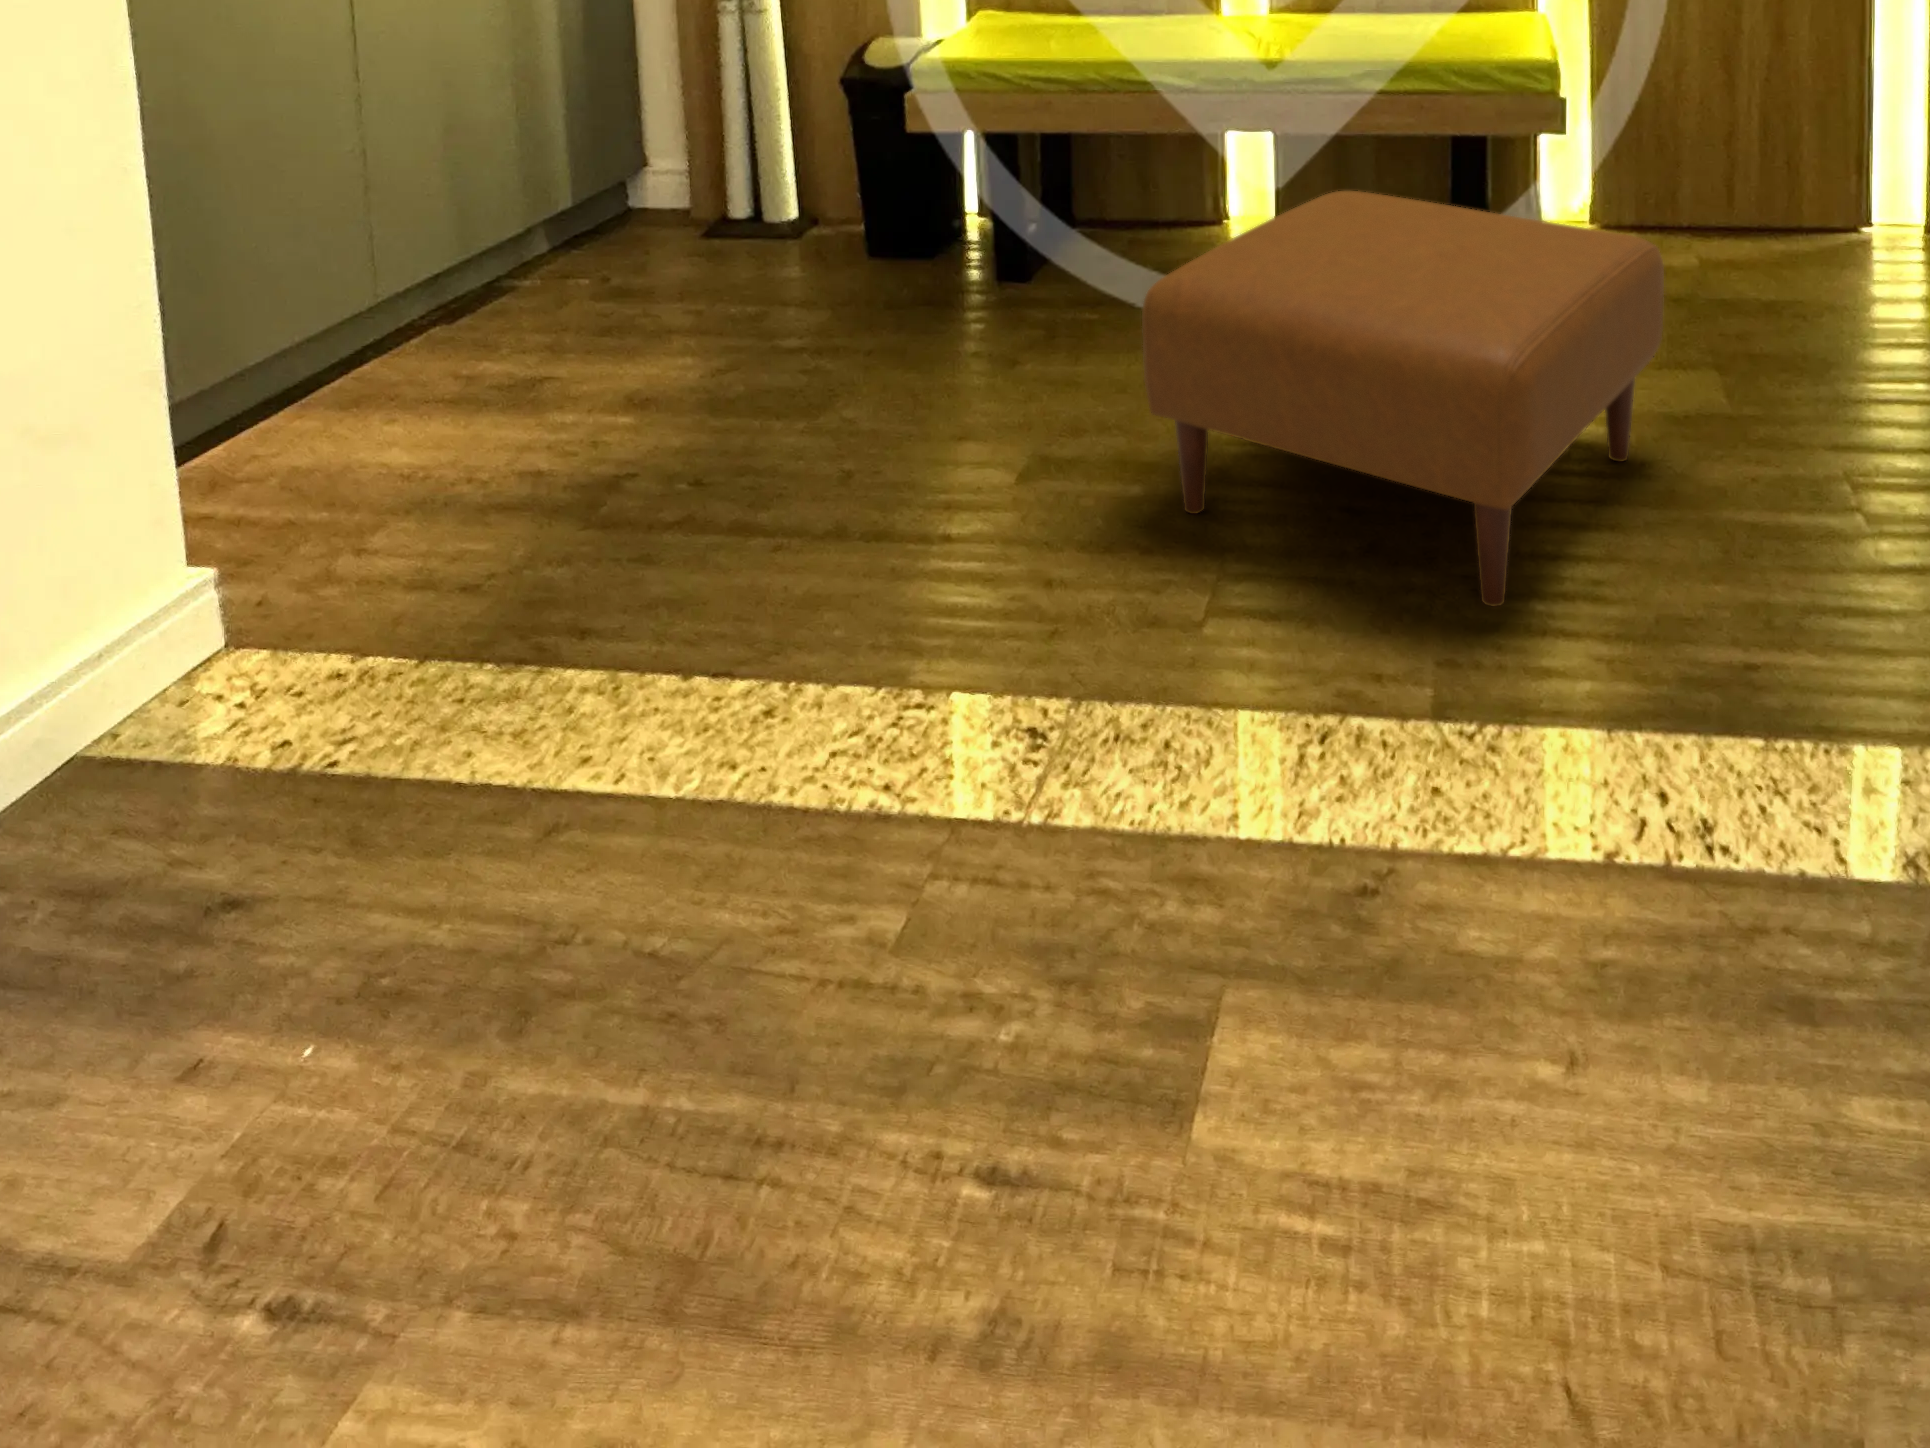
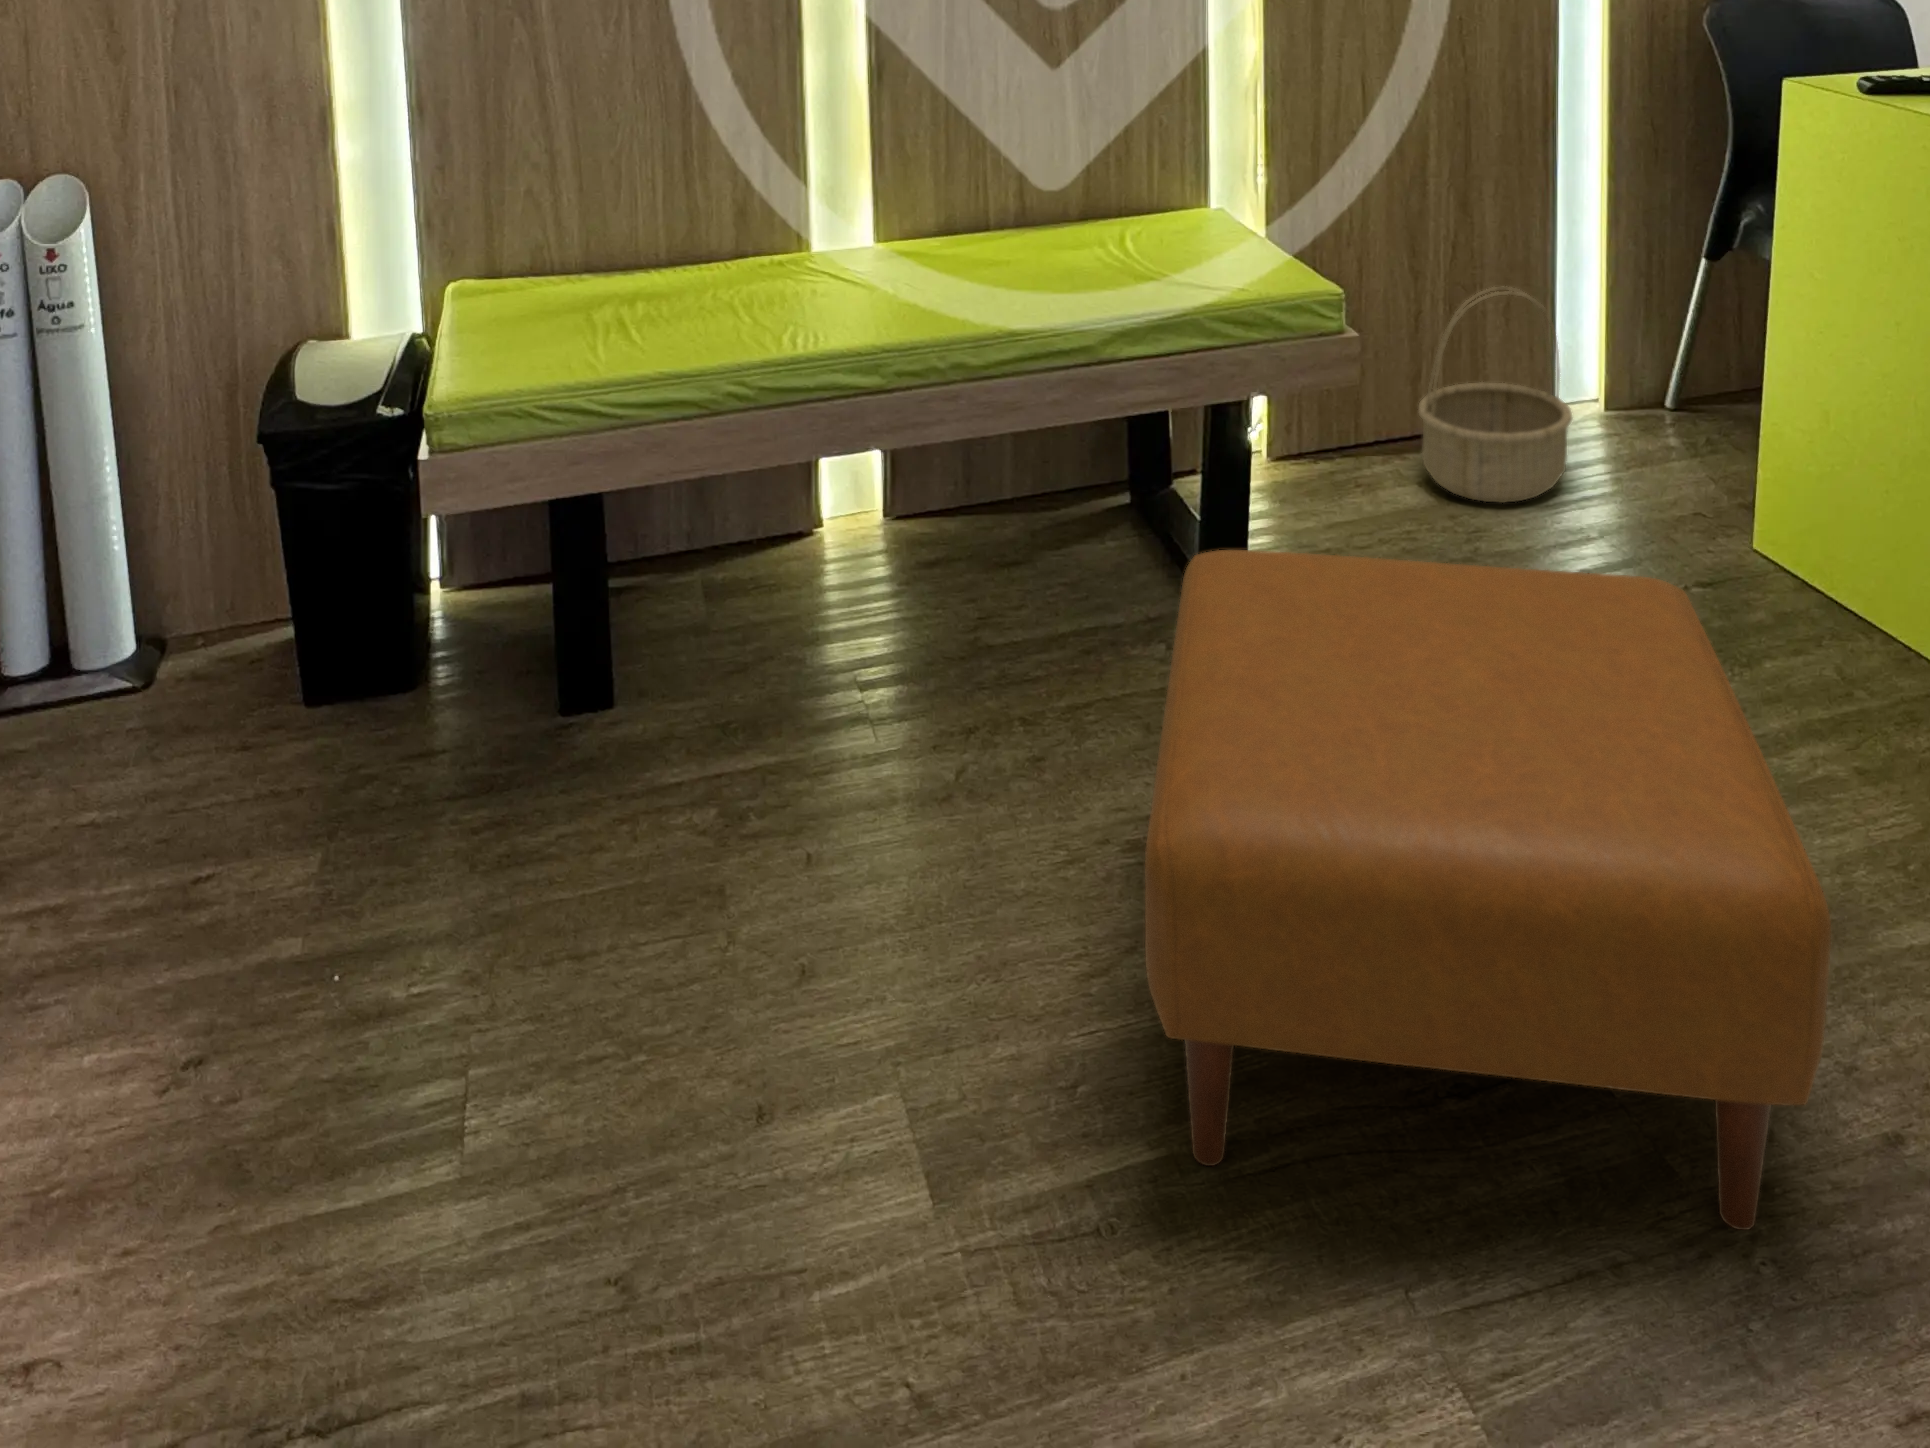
basket: none [1706,92,1844,273] -> present [1419,287,1572,503]

